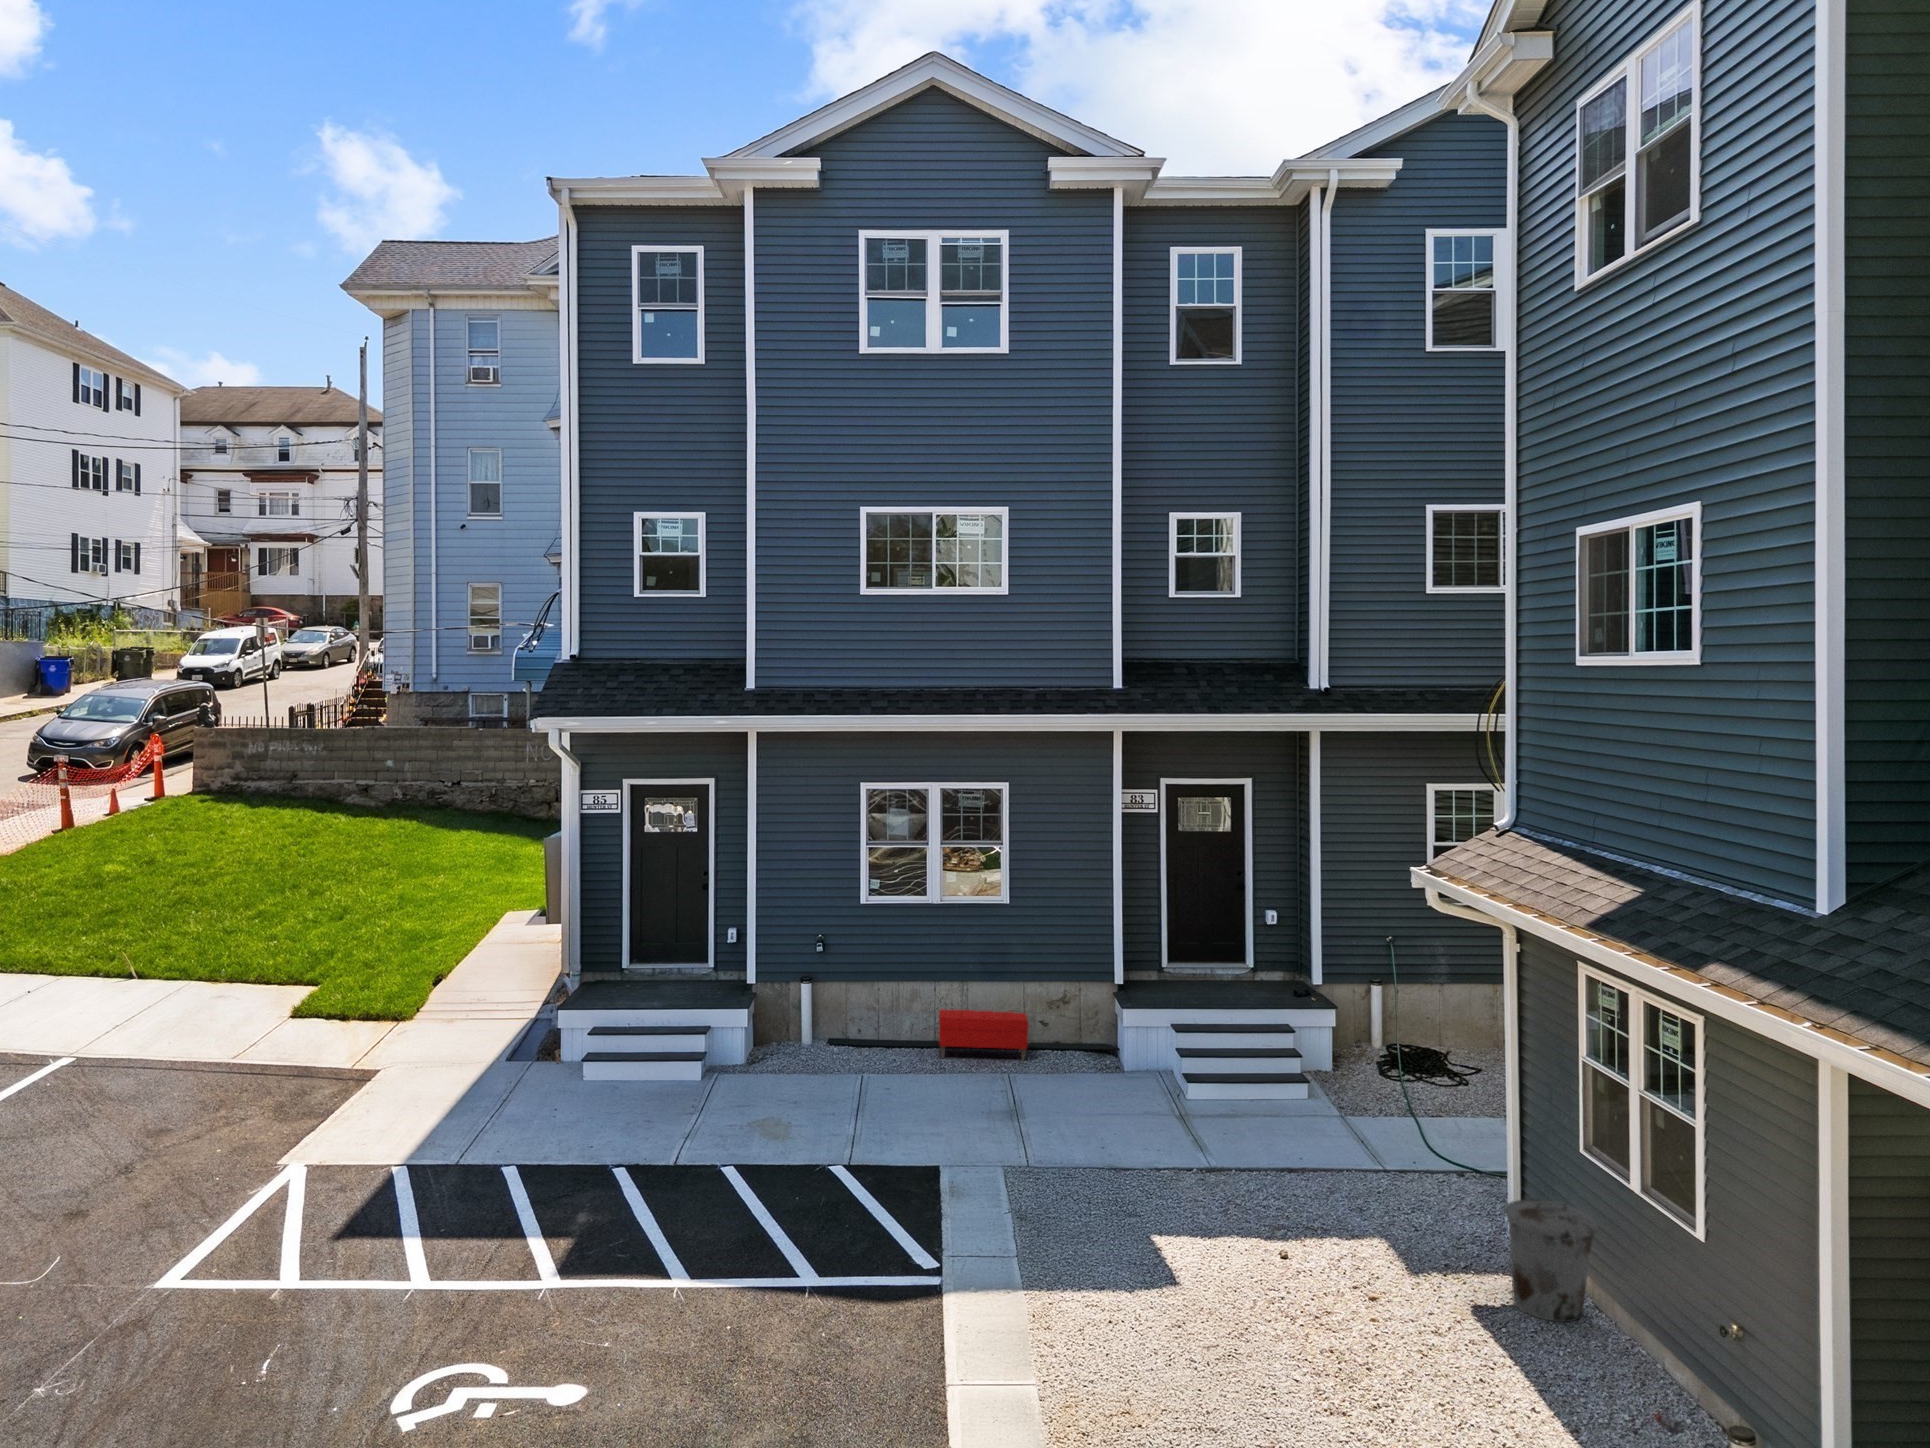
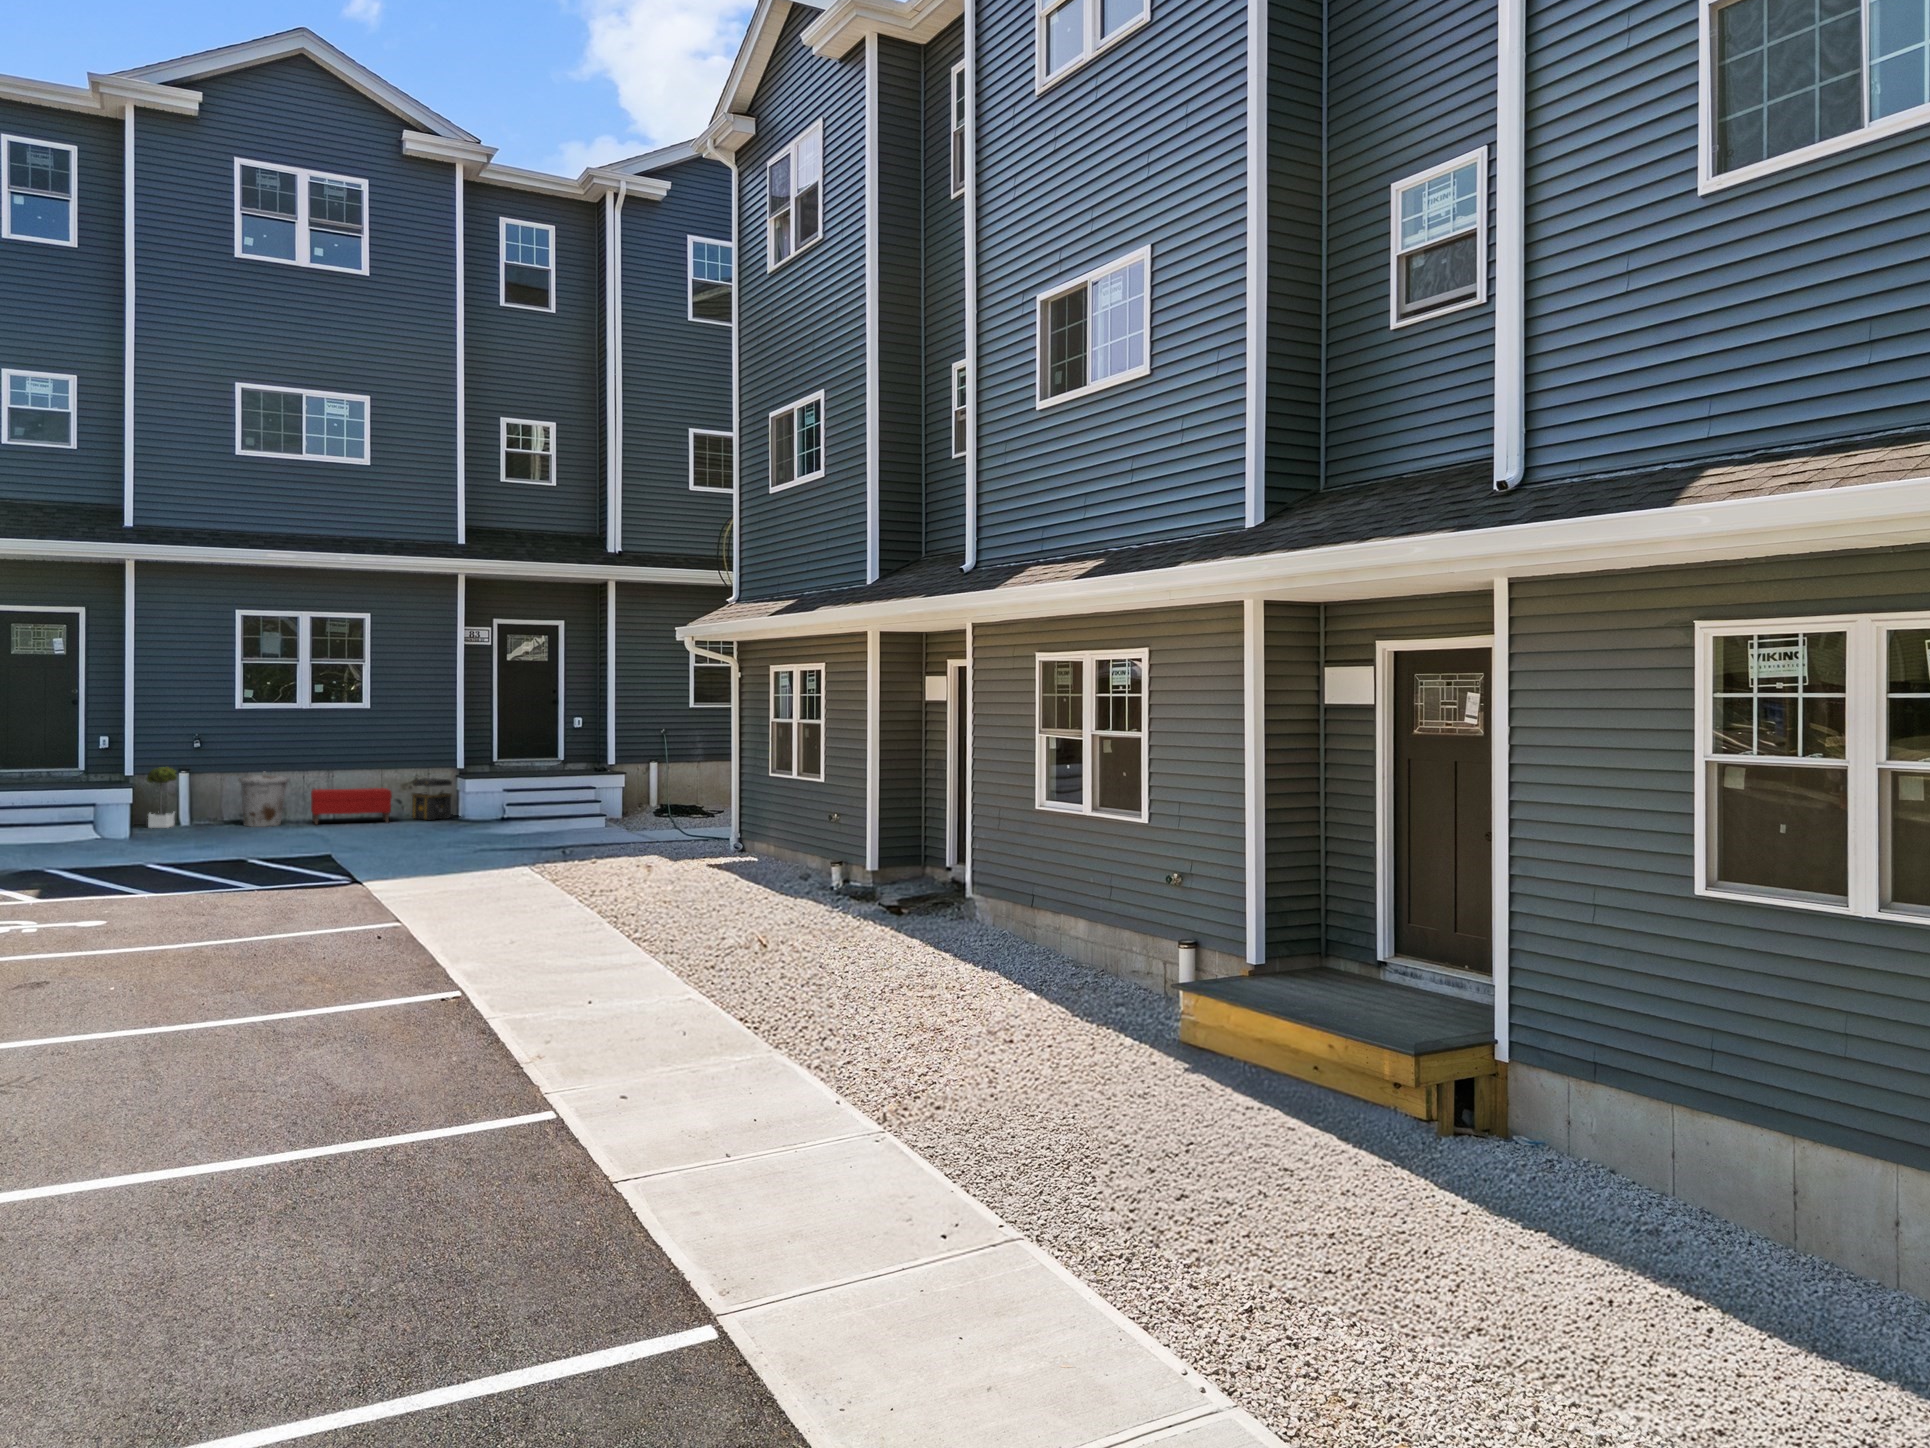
potted tree: none [768,974,799,1048] -> present [147,767,177,828]
toolbox: none [1053,1000,1102,1061] -> present [412,778,452,820]
trash can: present [1504,1199,1598,1322] -> present [239,772,289,827]

